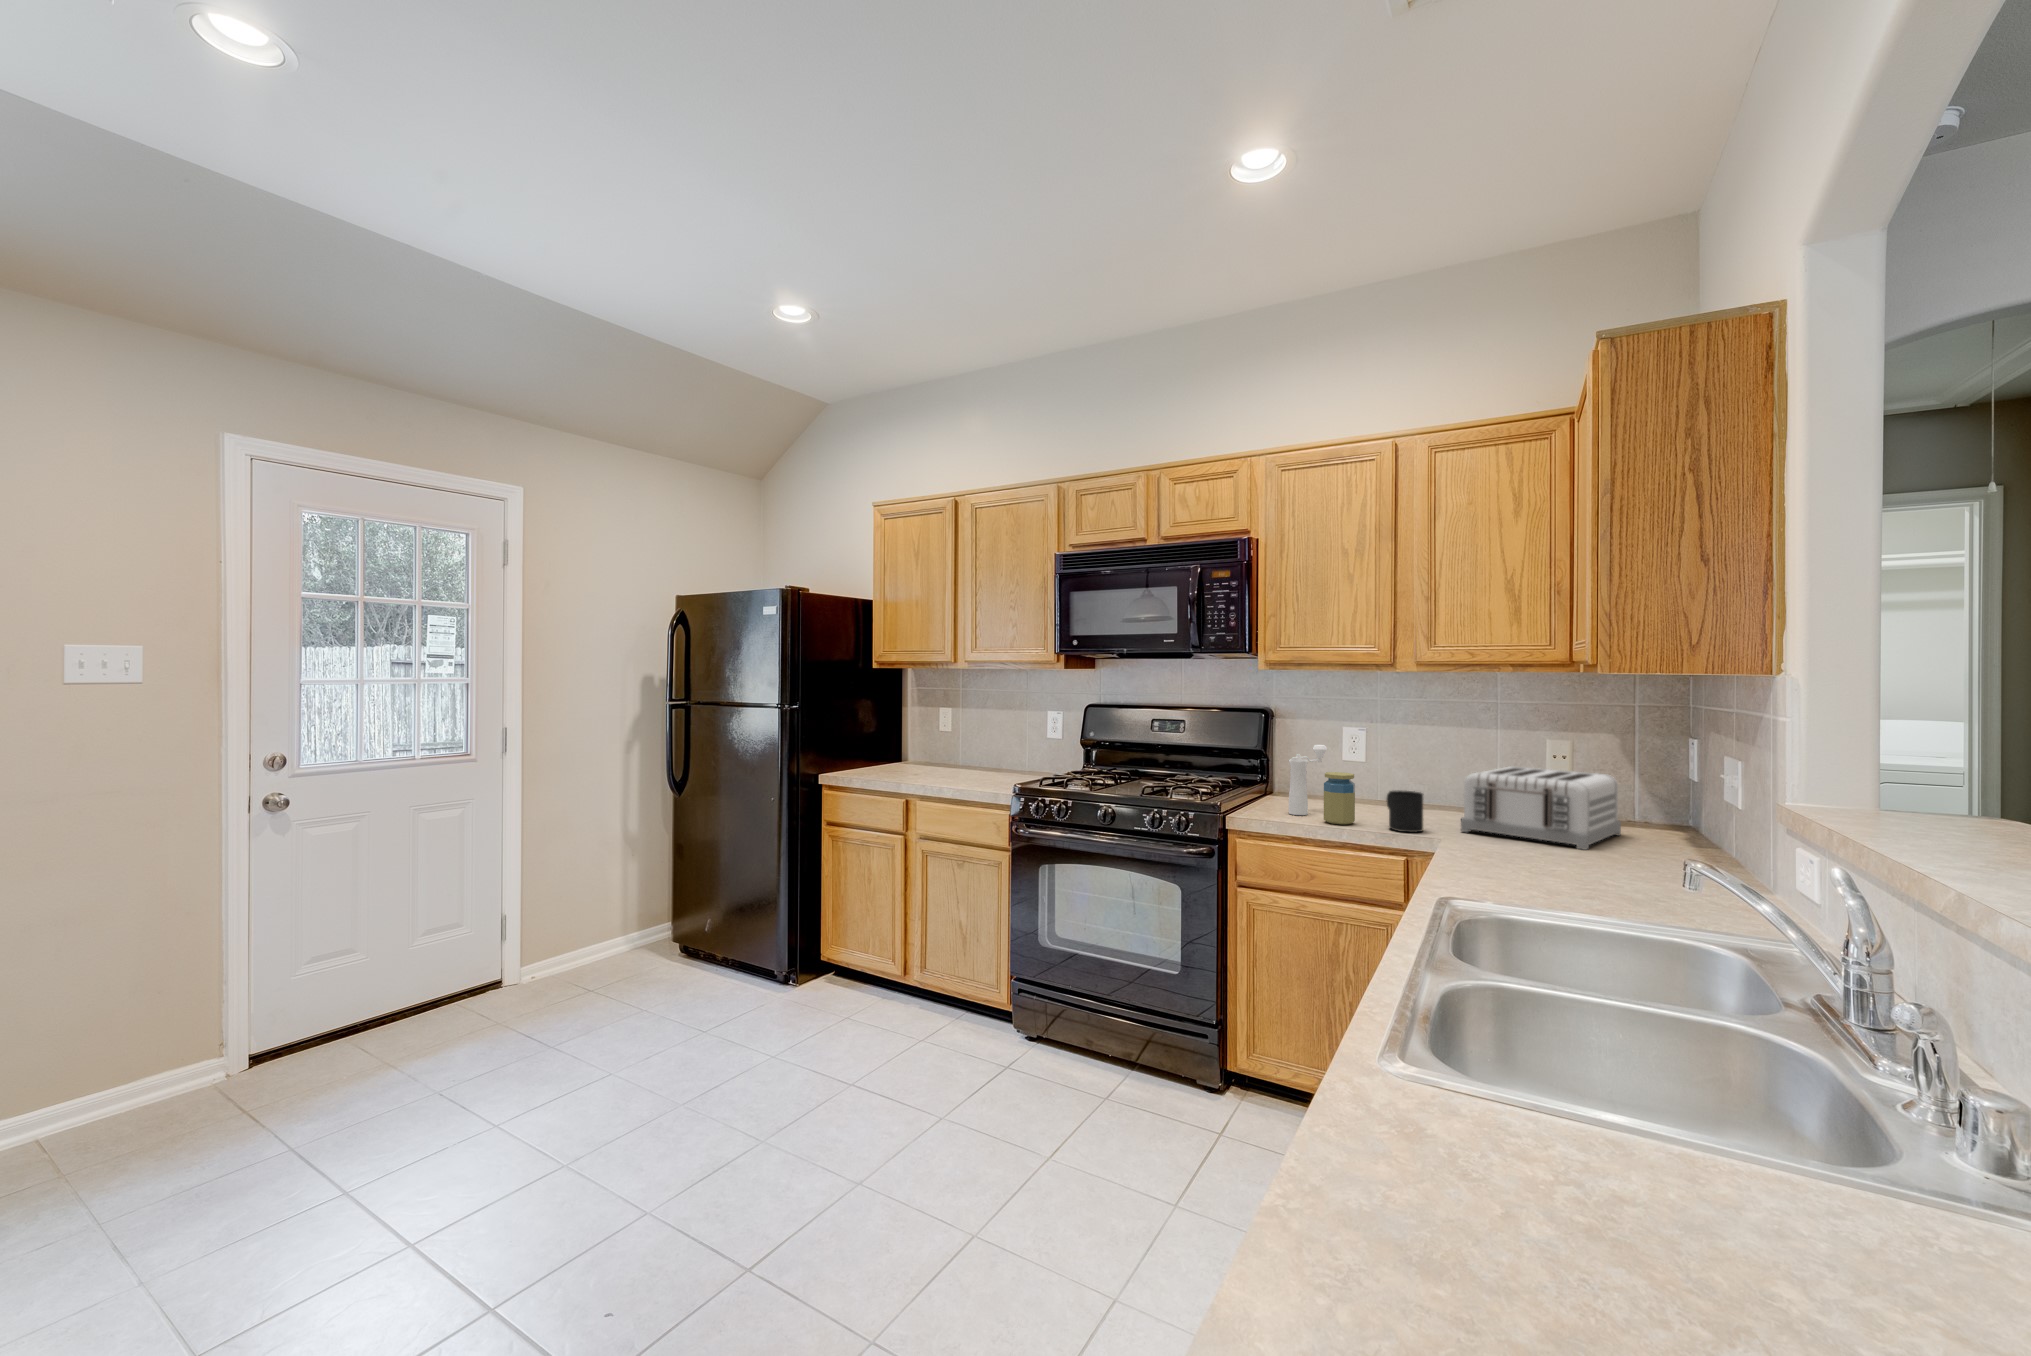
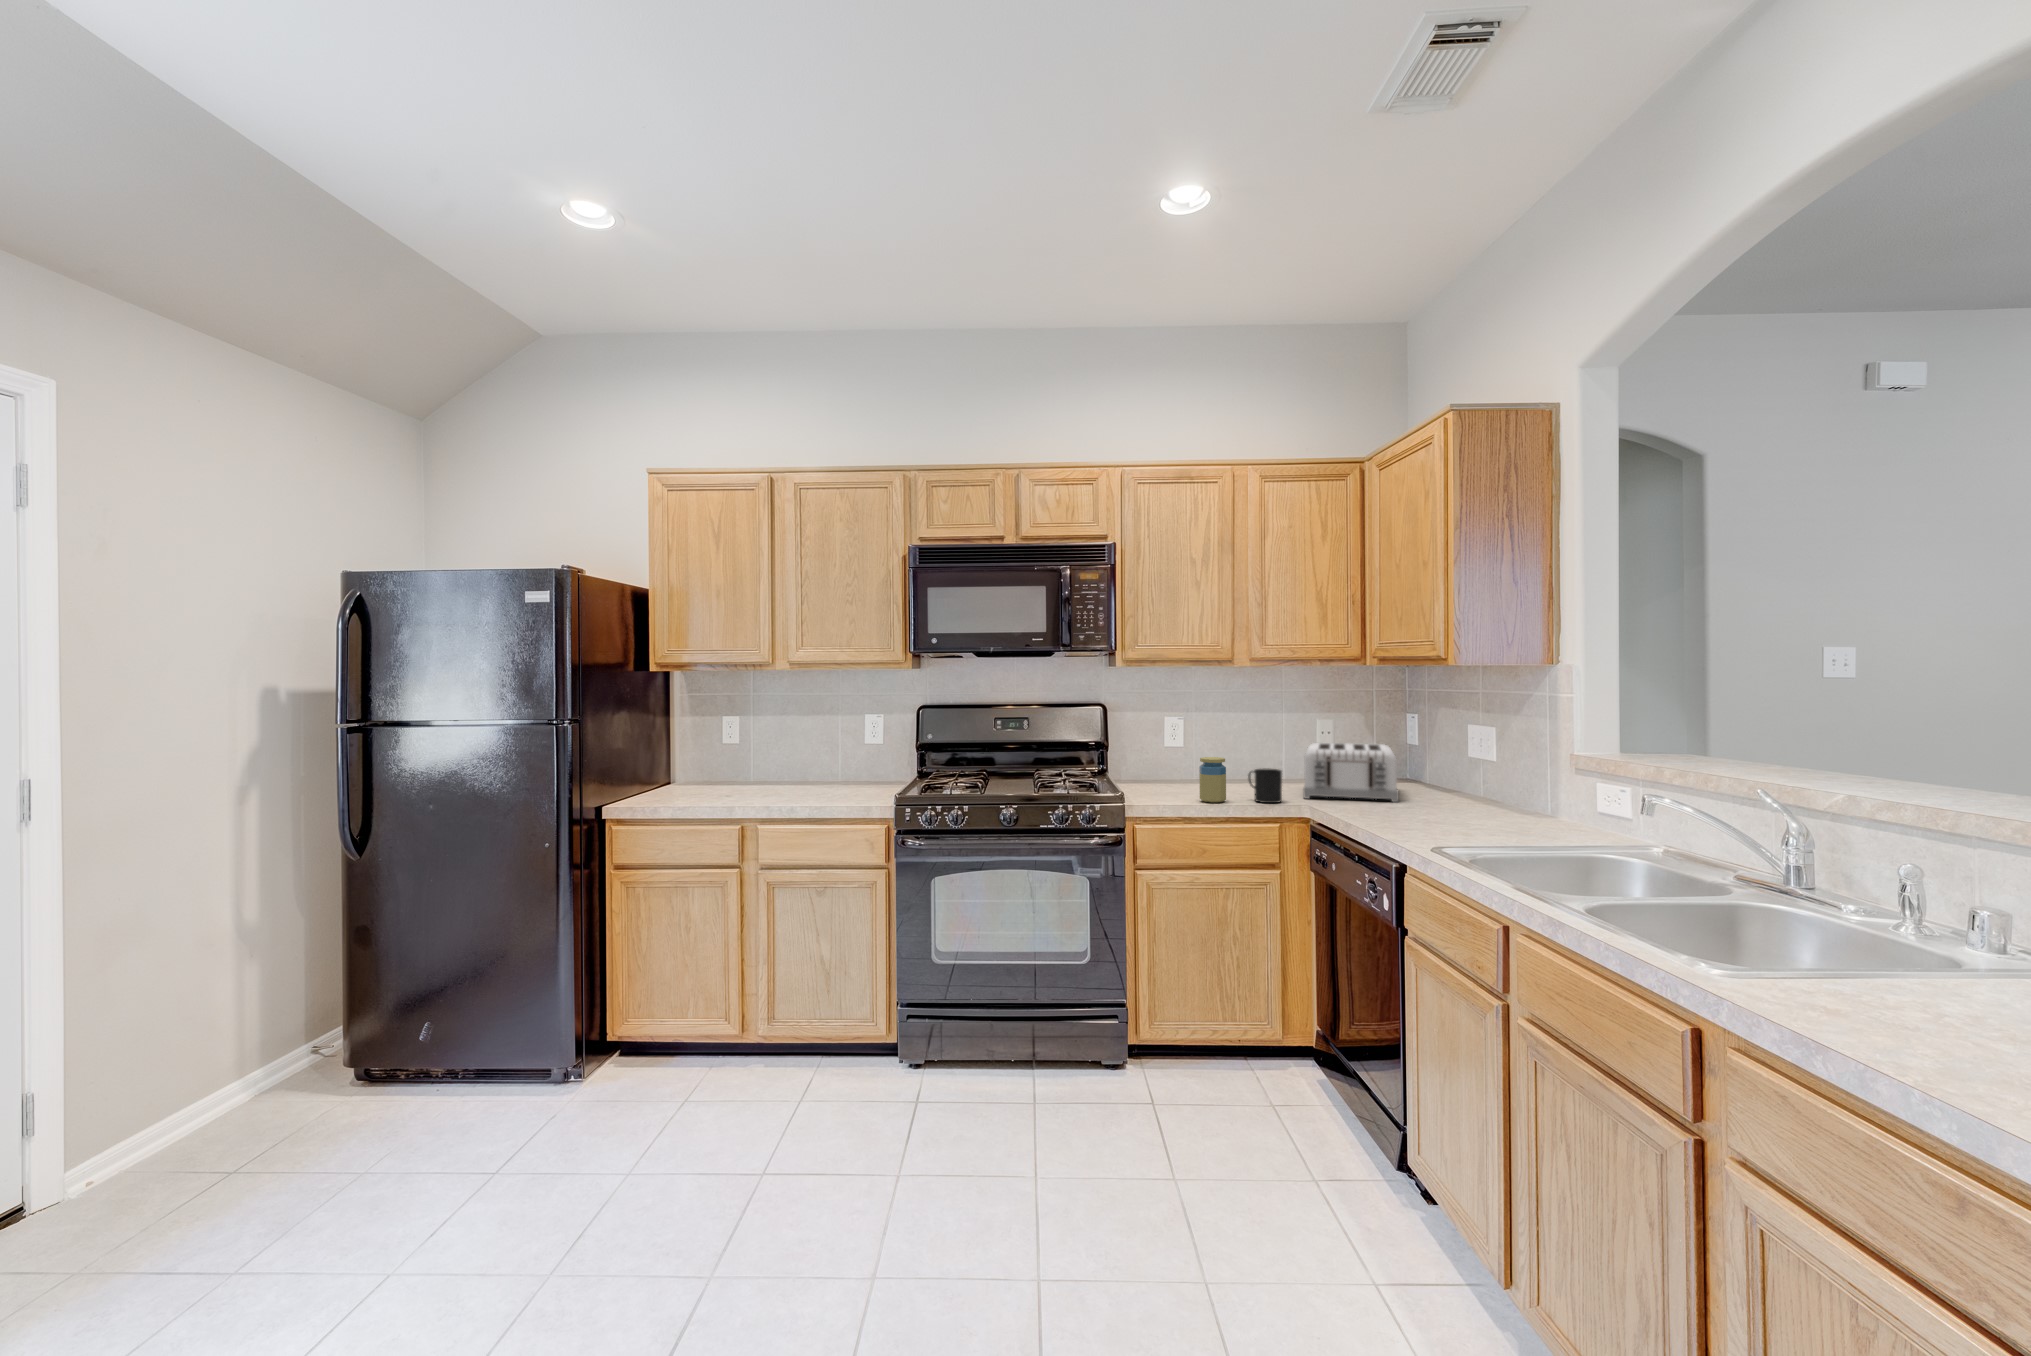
pepper mill: present [1289,745,1327,815] -> none [1159,734,1182,799]

